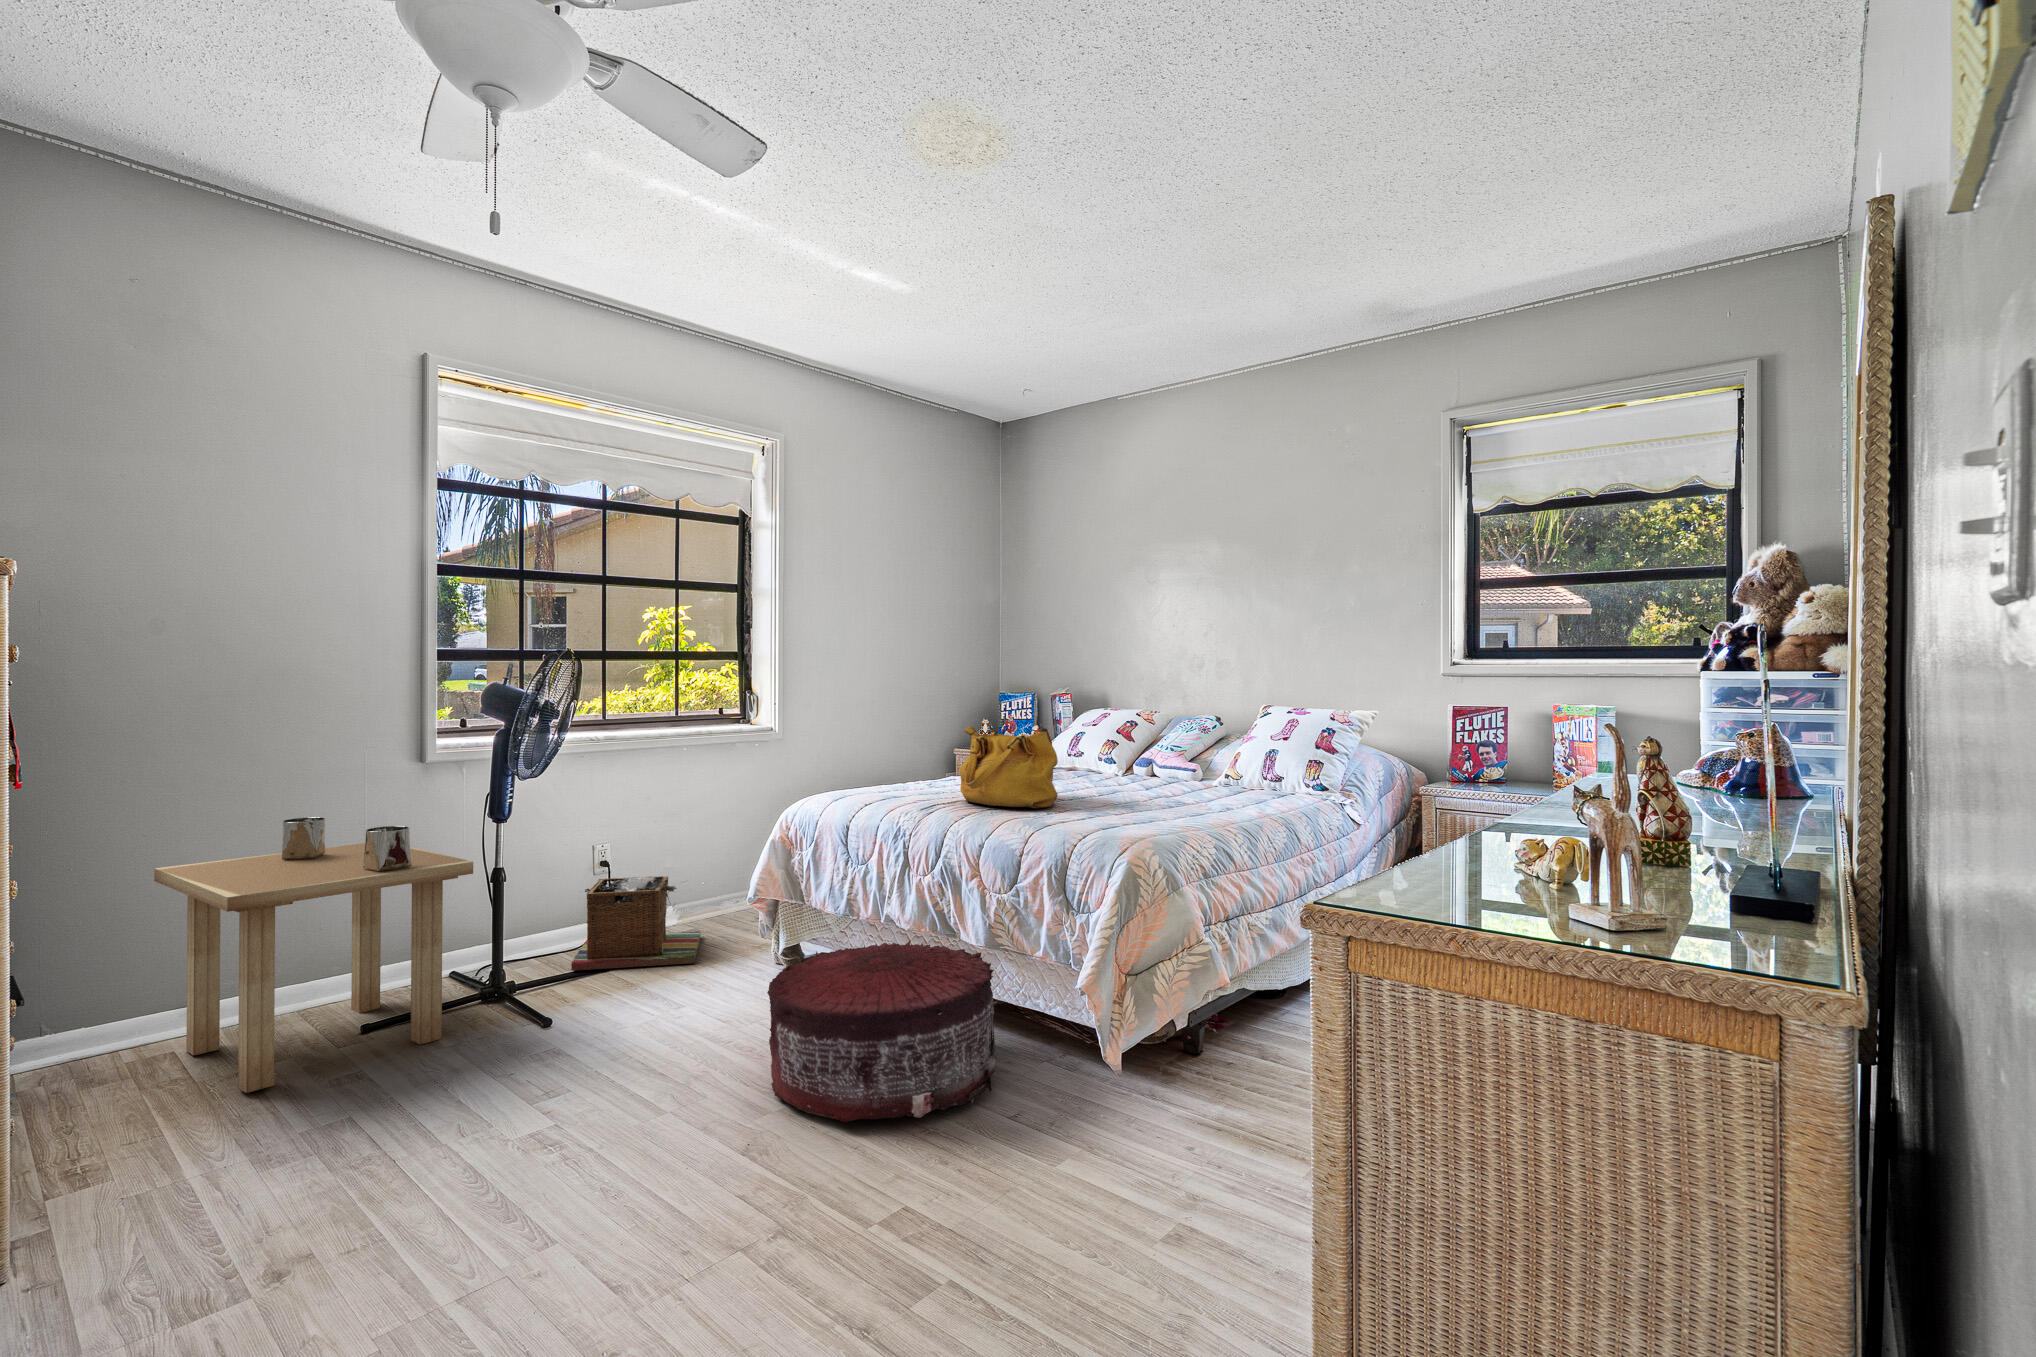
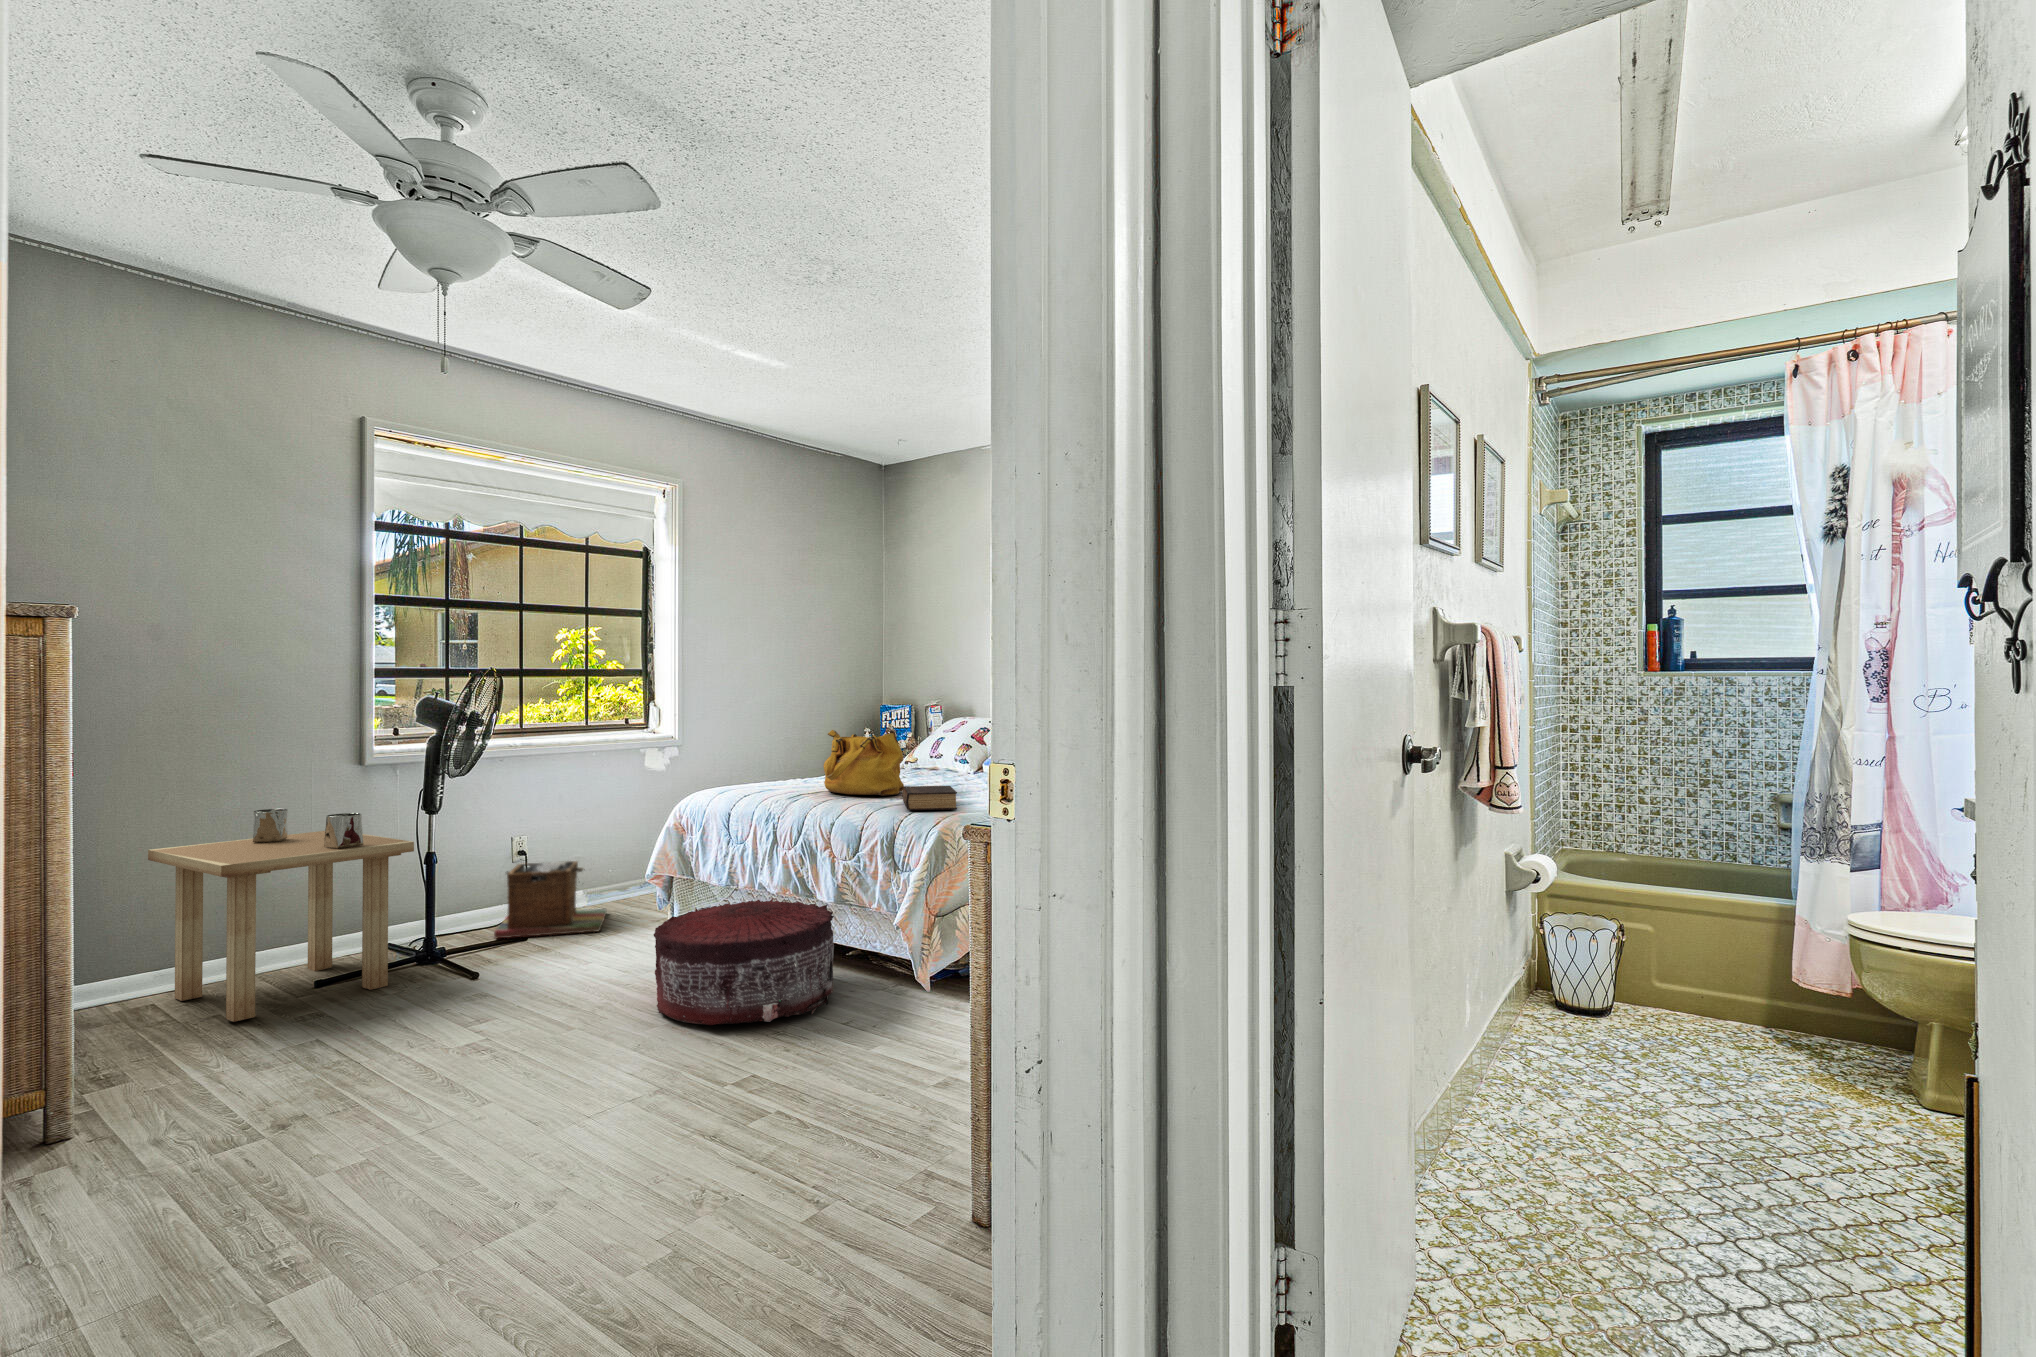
book: none [1062,798,1139,831] -> present [902,786,957,810]

